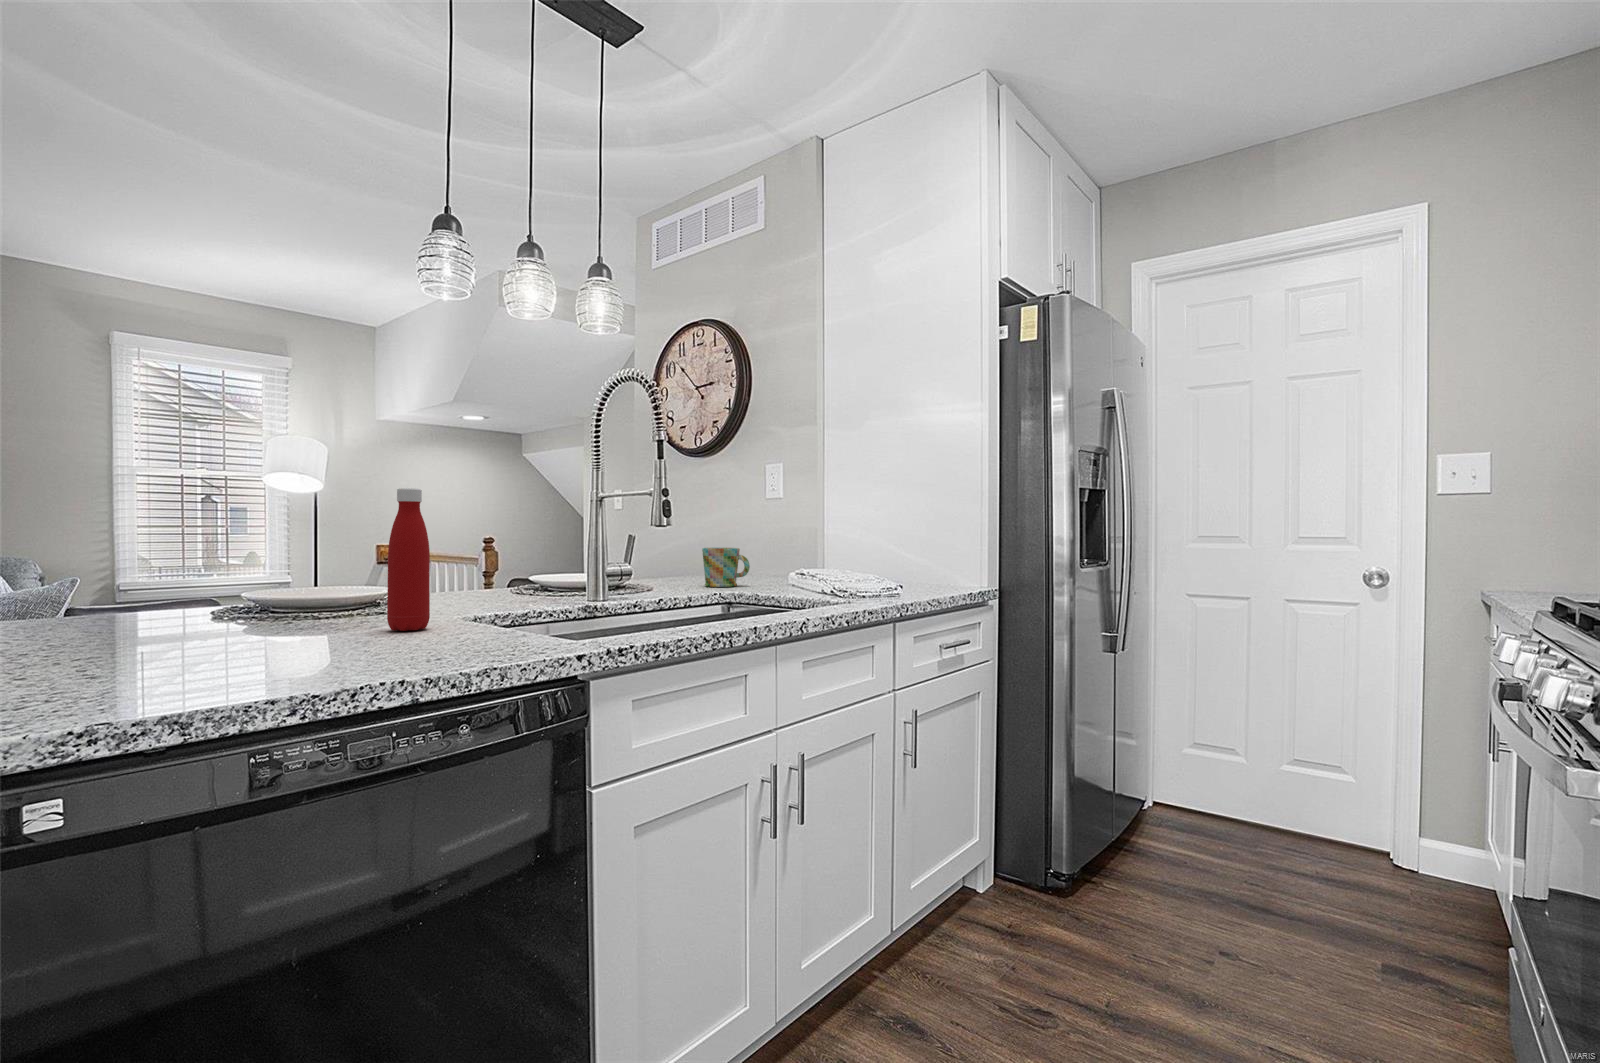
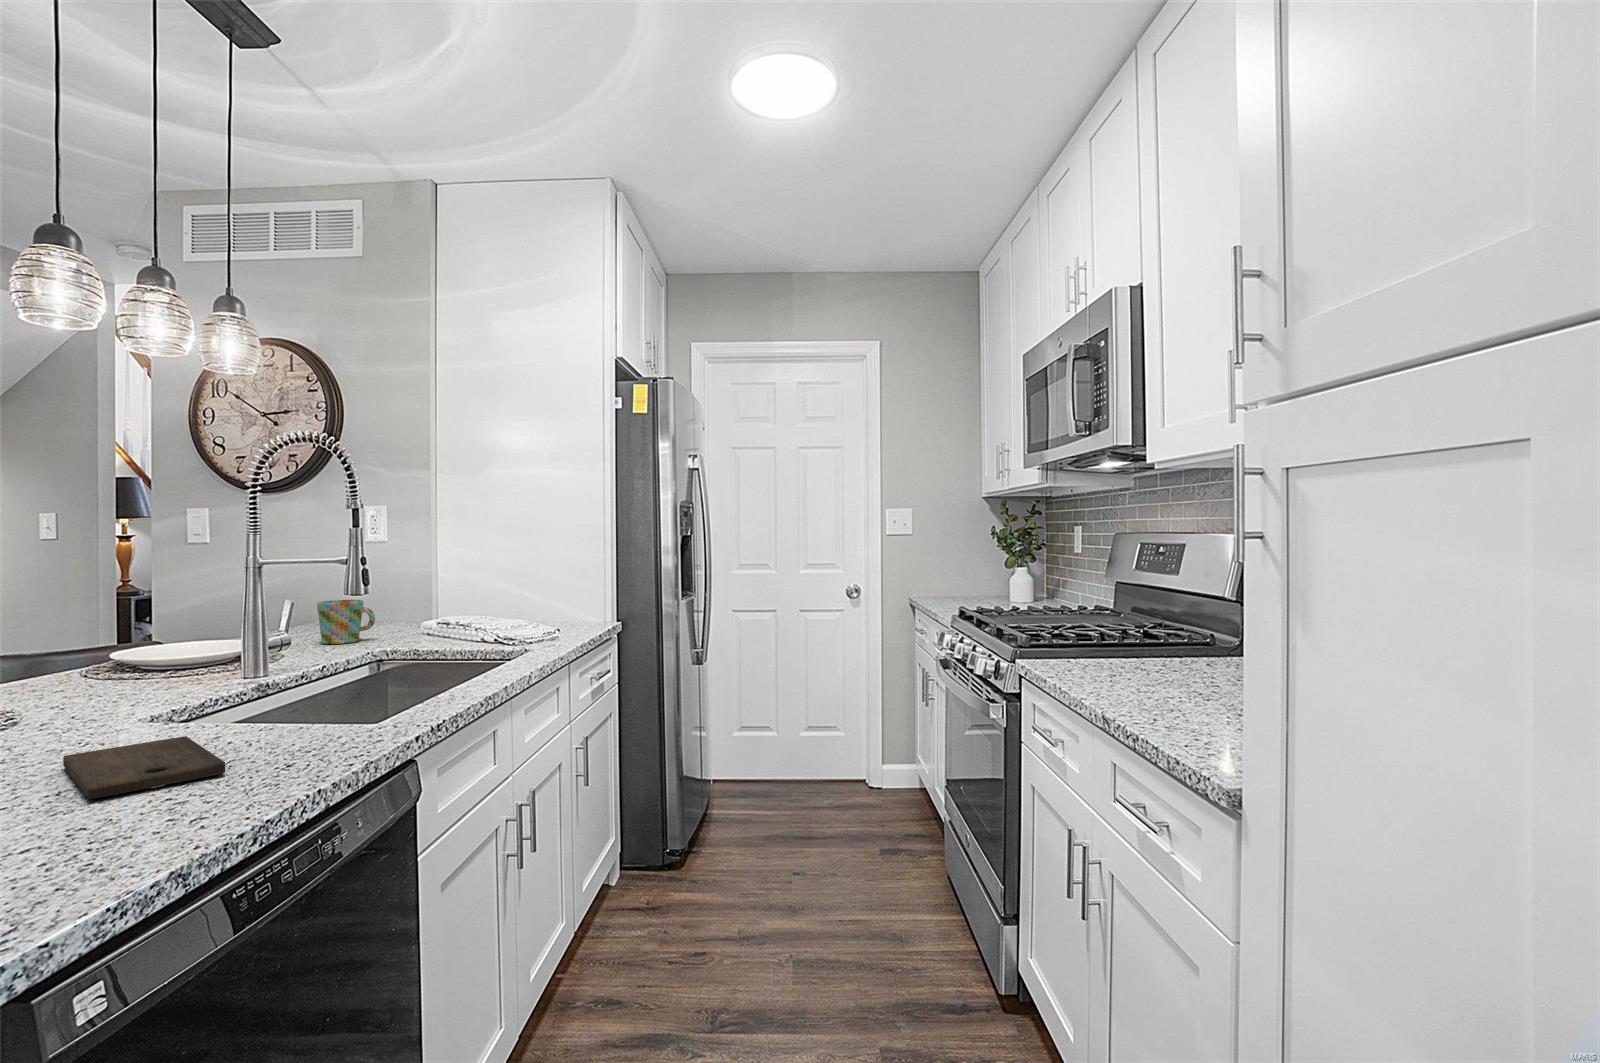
bottle: present [387,488,430,631] -> none [78,577,137,749]
cutting board: none [289,628,435,659] -> present [63,736,225,799]

